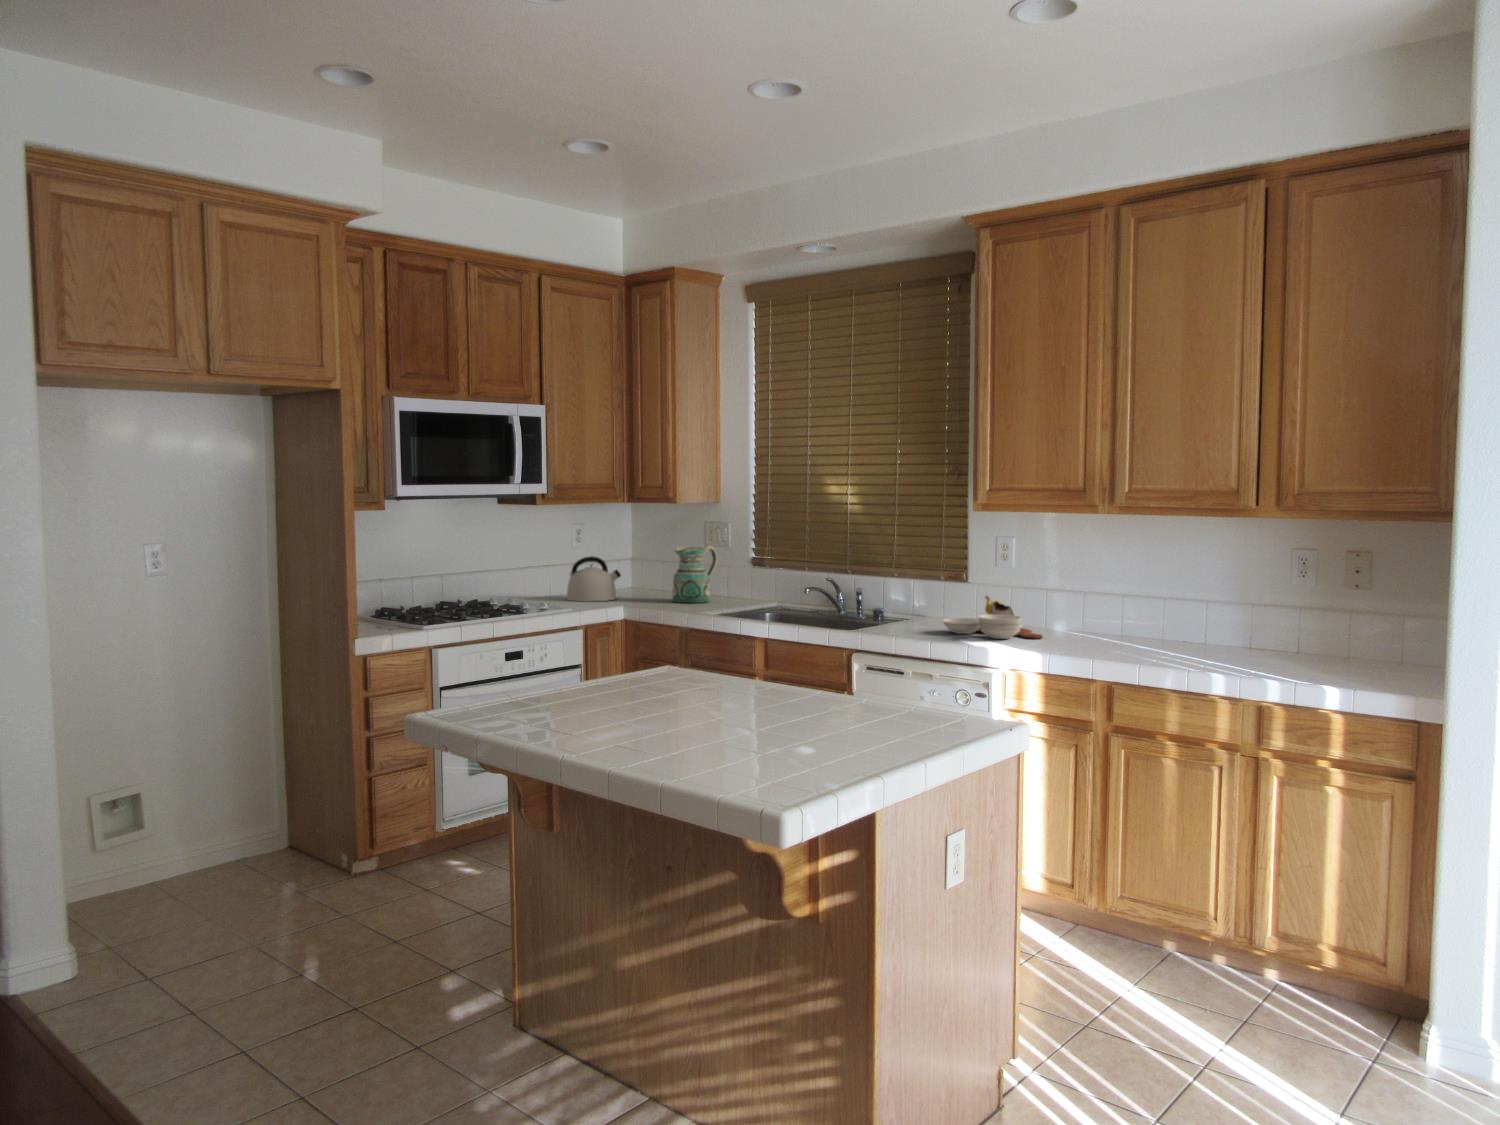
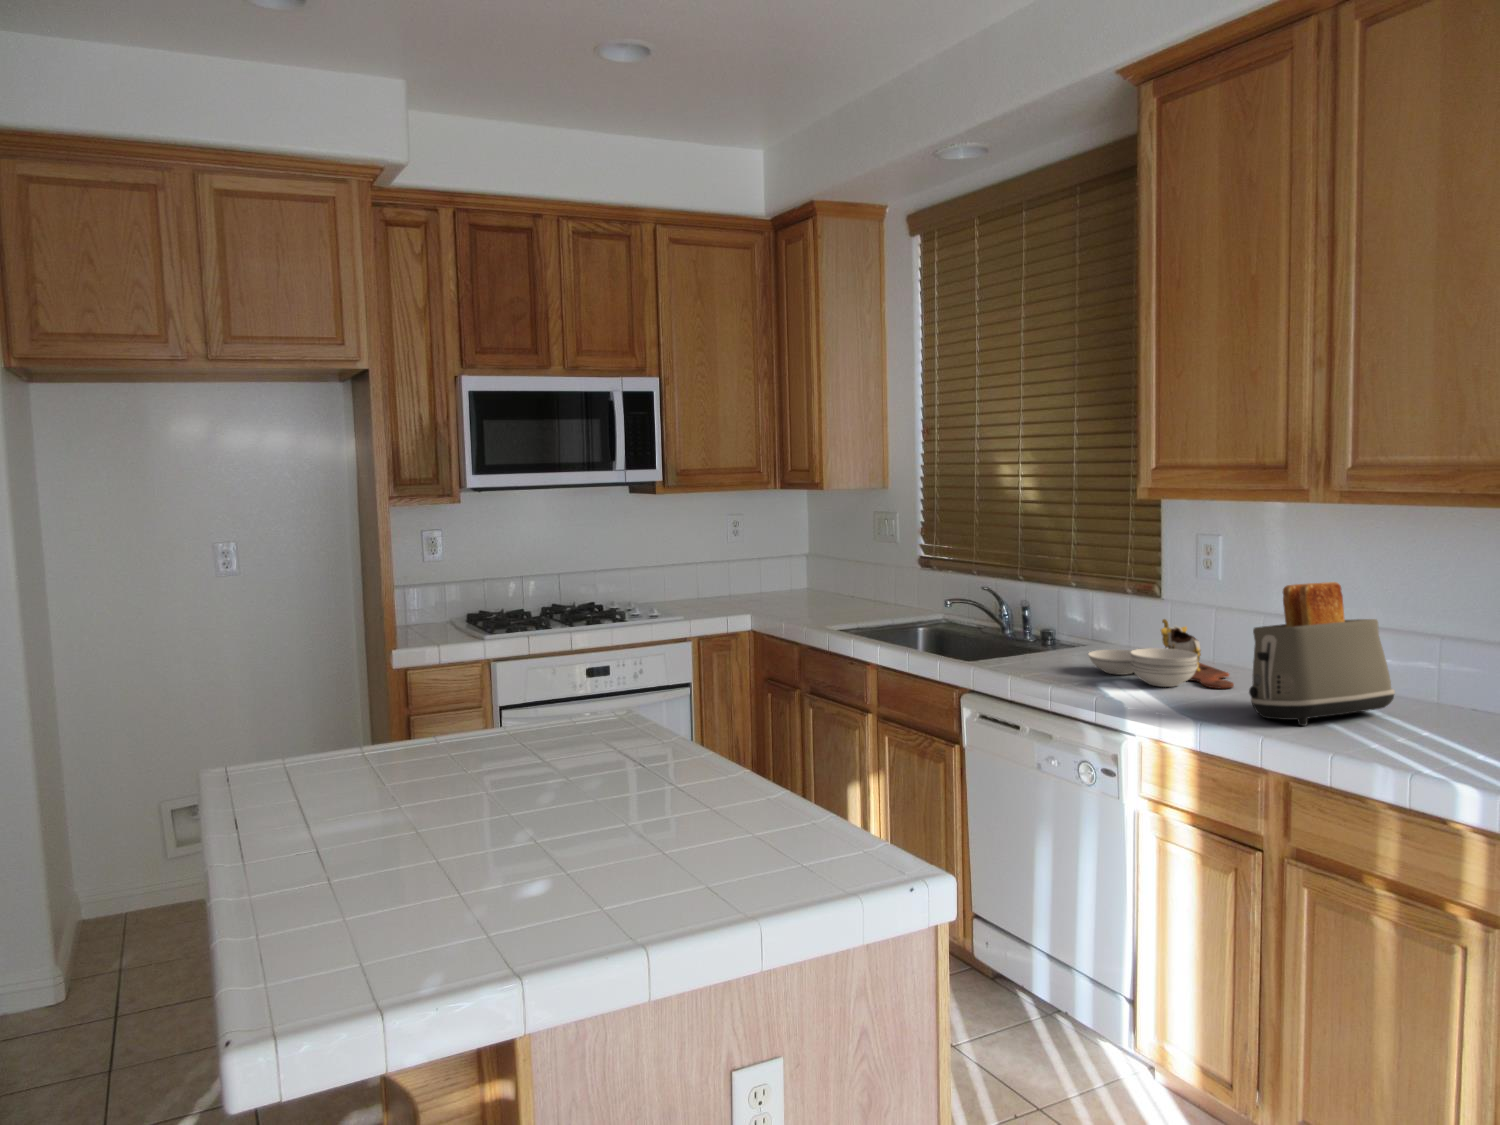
ceramic pitcher: present [672,545,717,603] -> none [818,541,877,612]
kettle: present [567,556,621,601] -> none [705,554,767,606]
toaster: none [1072,565,1148,654] -> present [1249,582,1395,726]

